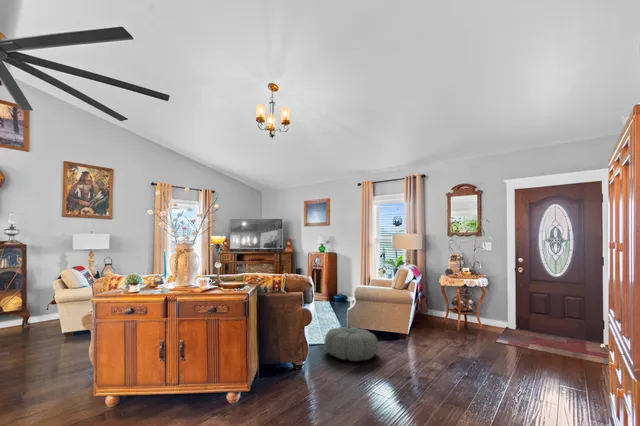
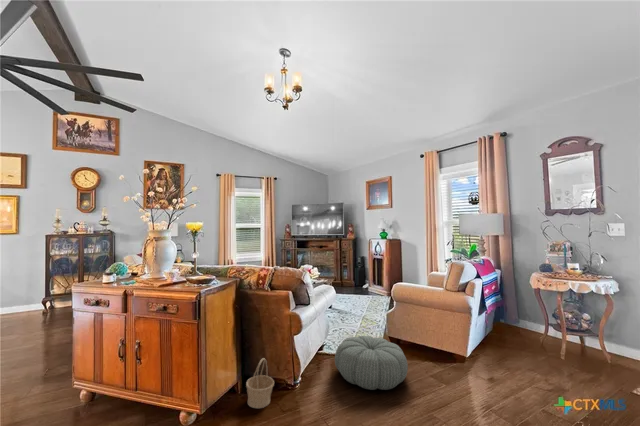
basket: none [272,345,294,382] -> present [246,358,274,408]

